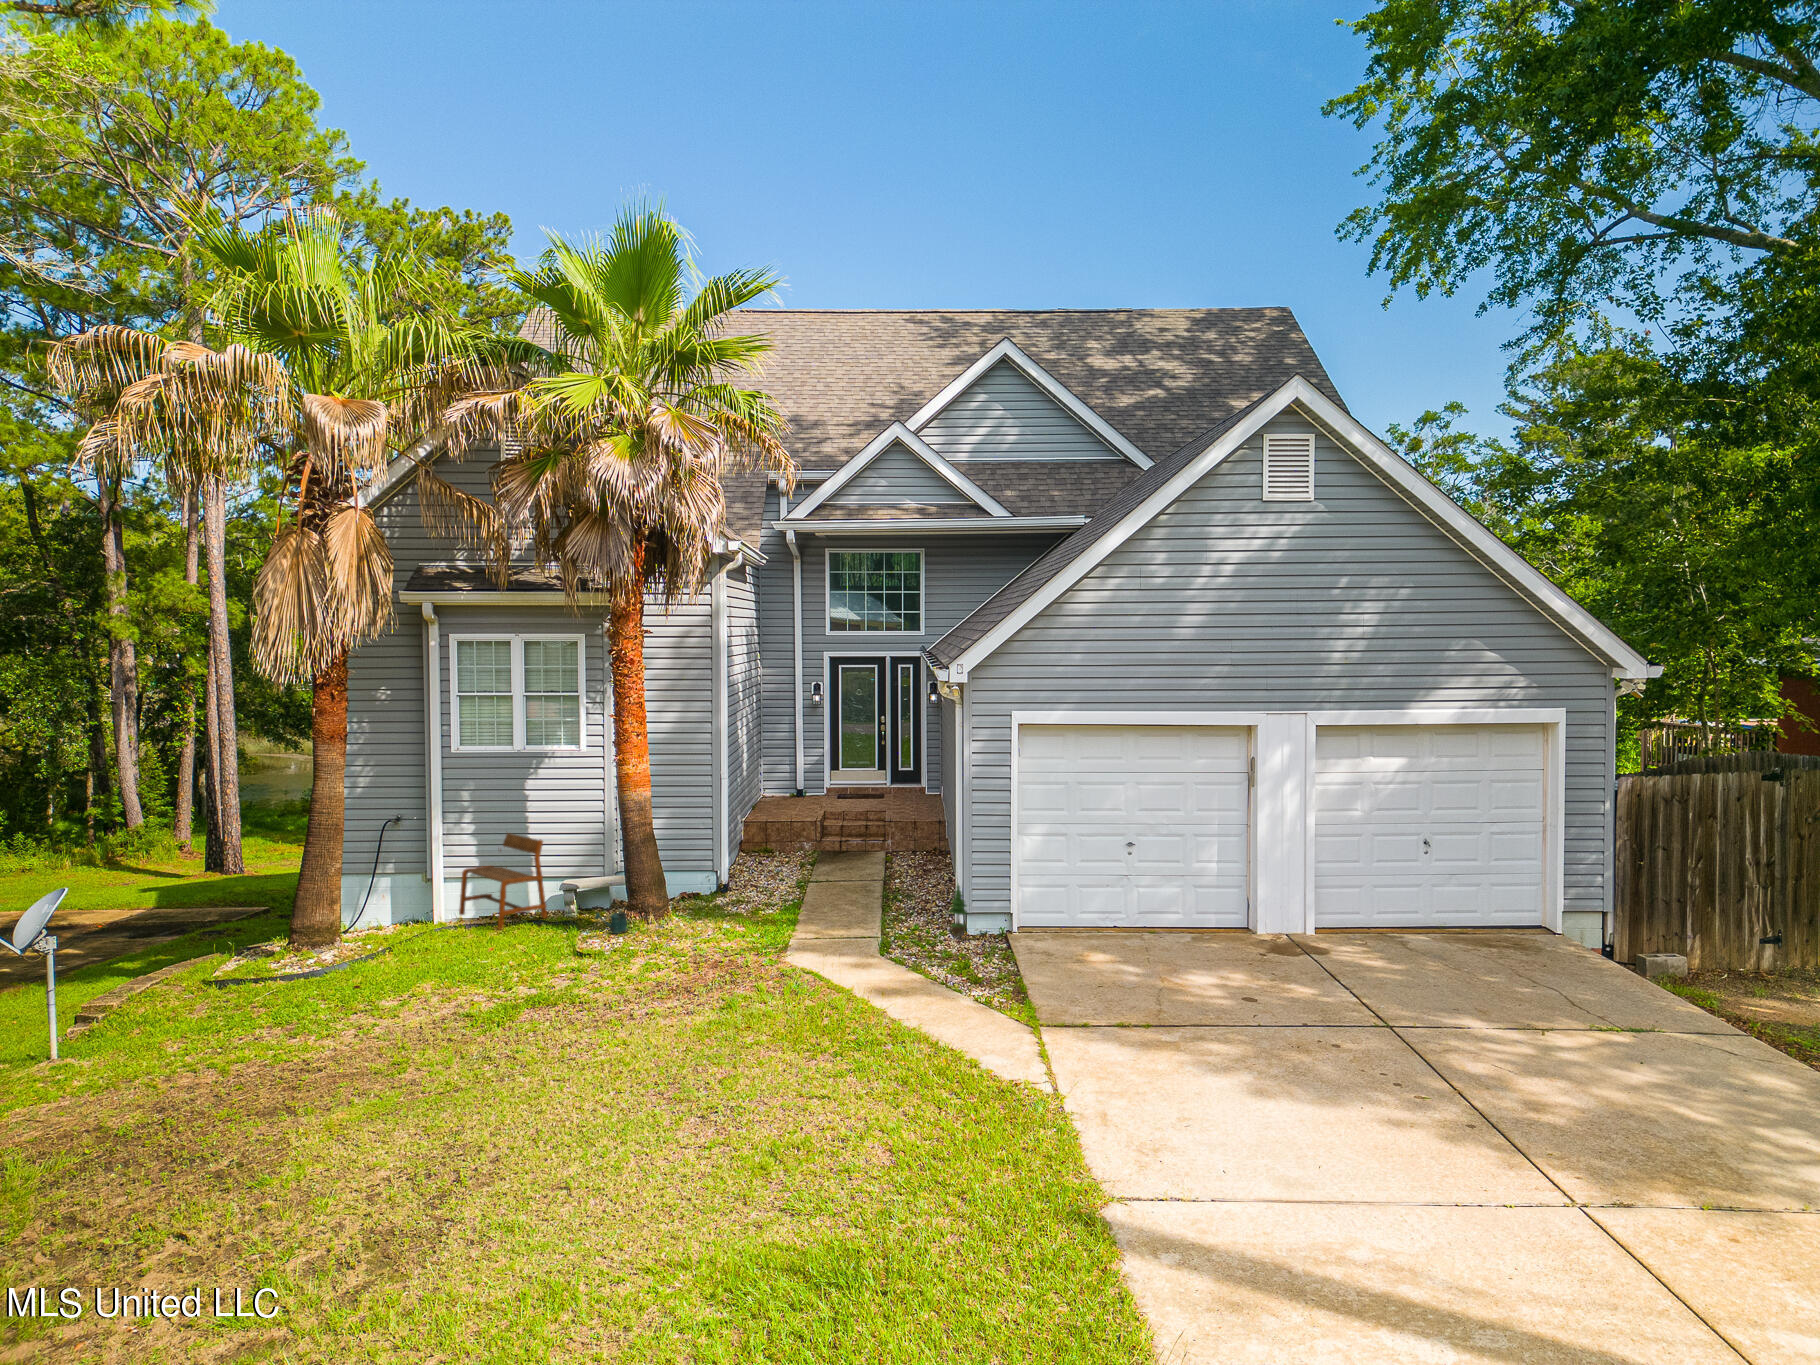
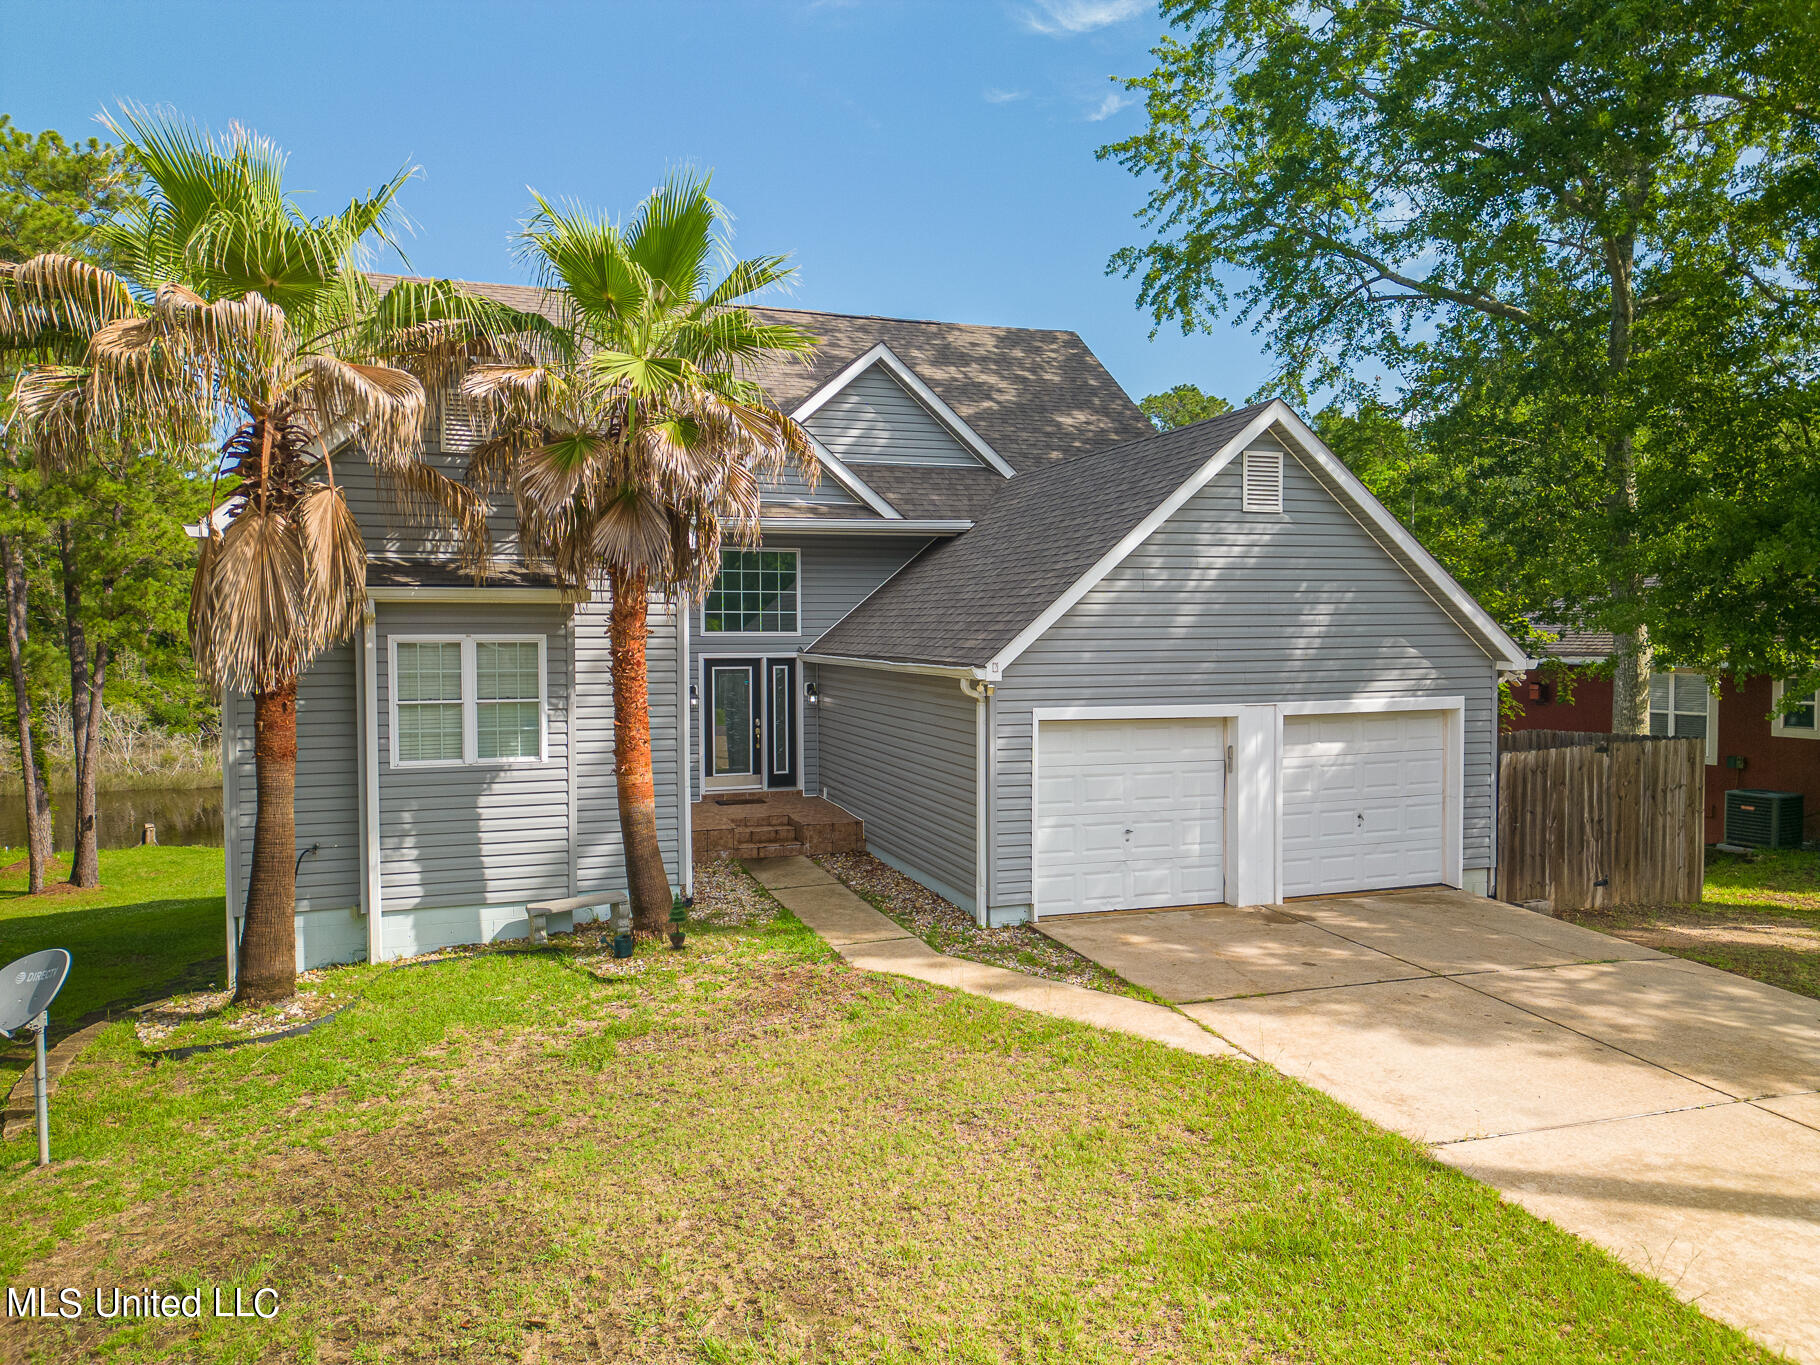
bench: present [459,833,547,930] -> none [408,856,521,966]
potted tree: present [950,885,967,938] -> present [668,893,687,947]

